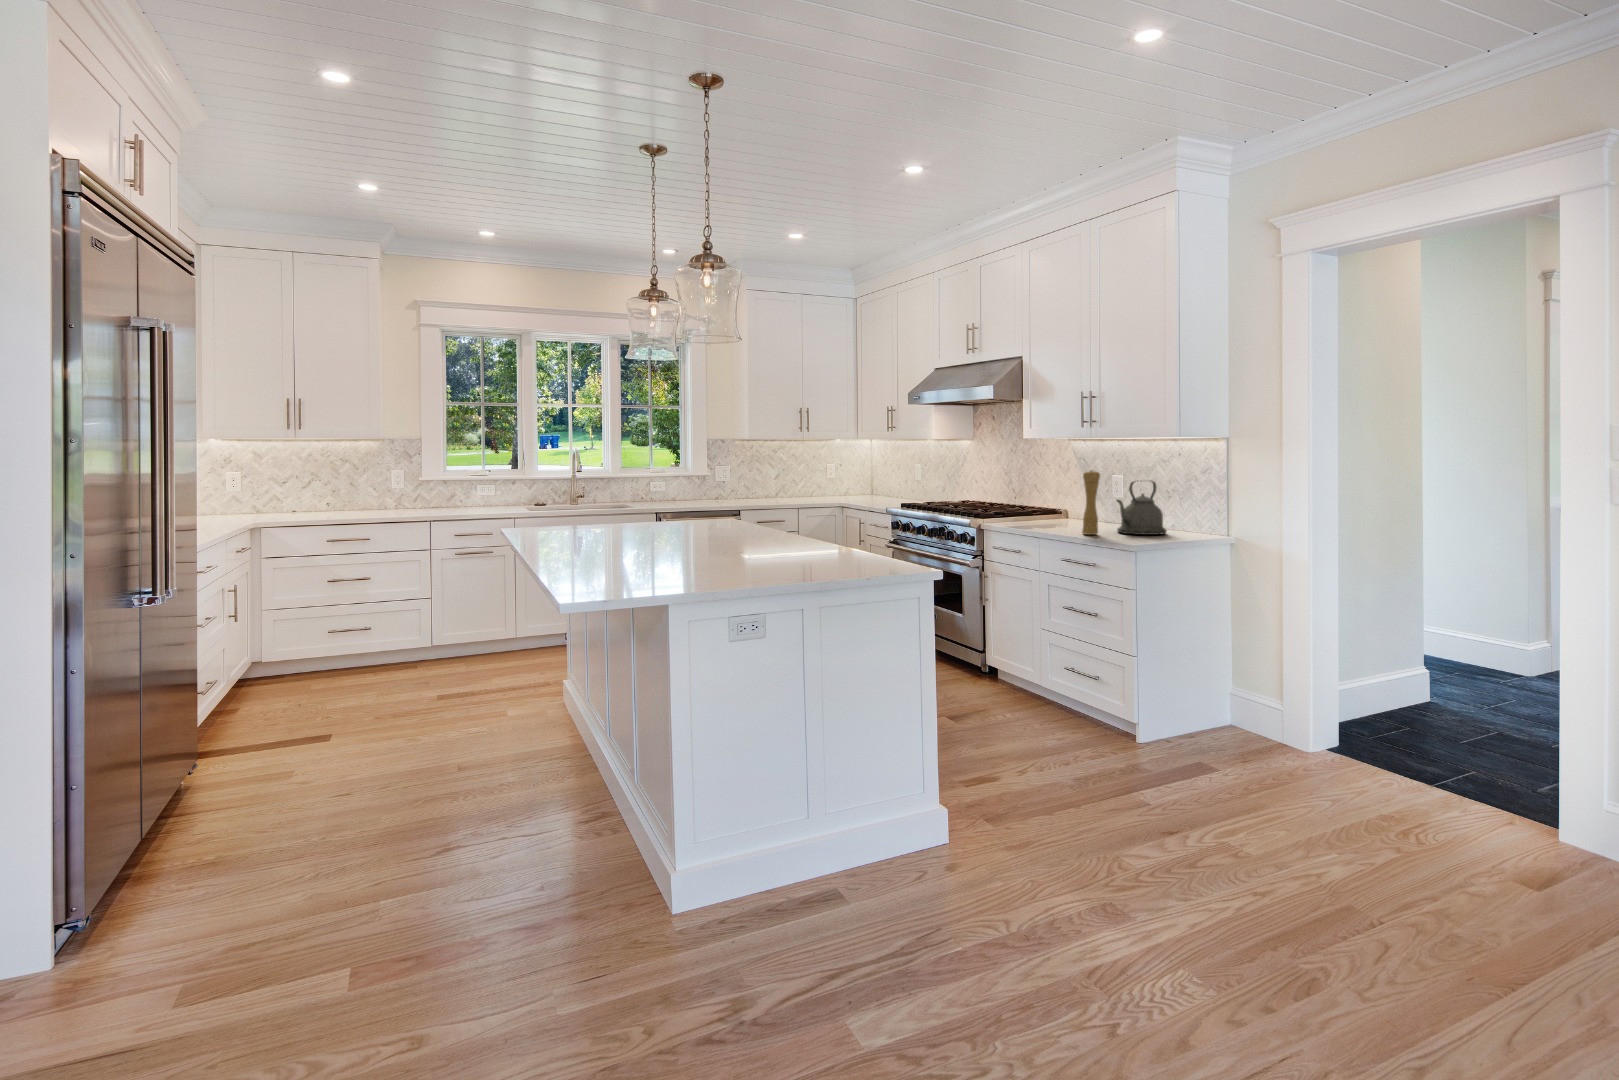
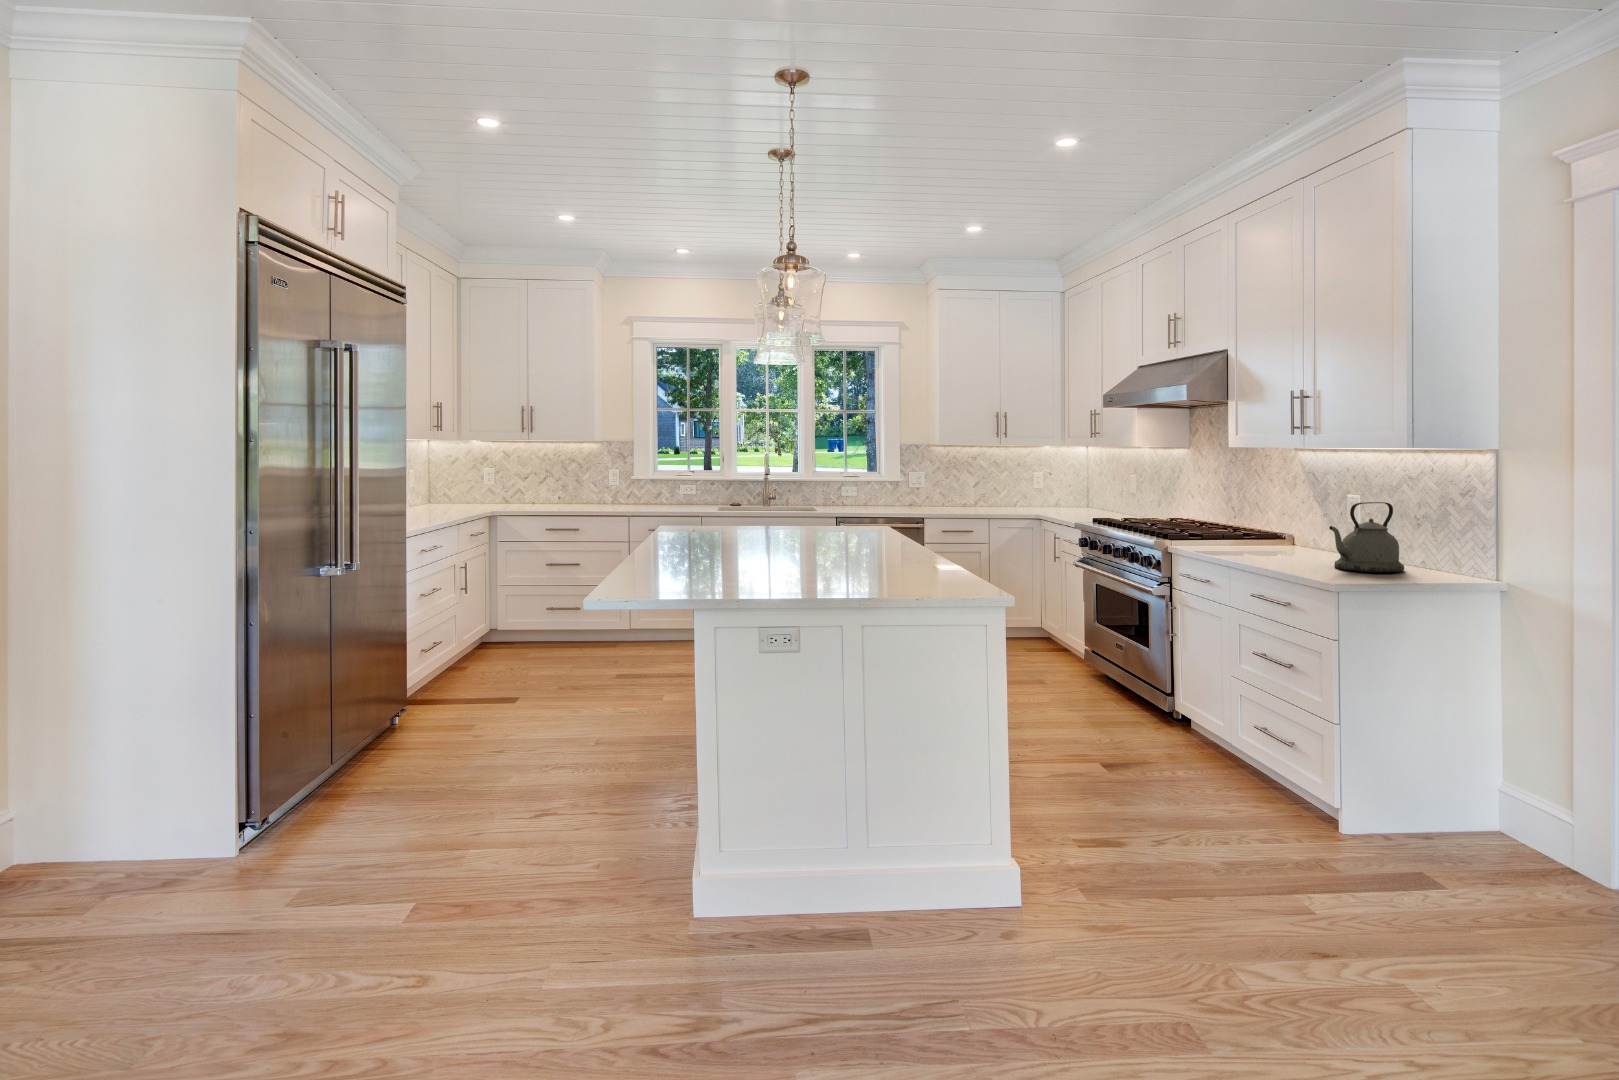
pepper mill: present [1082,471,1100,535] -> none [1282,489,1308,569]

